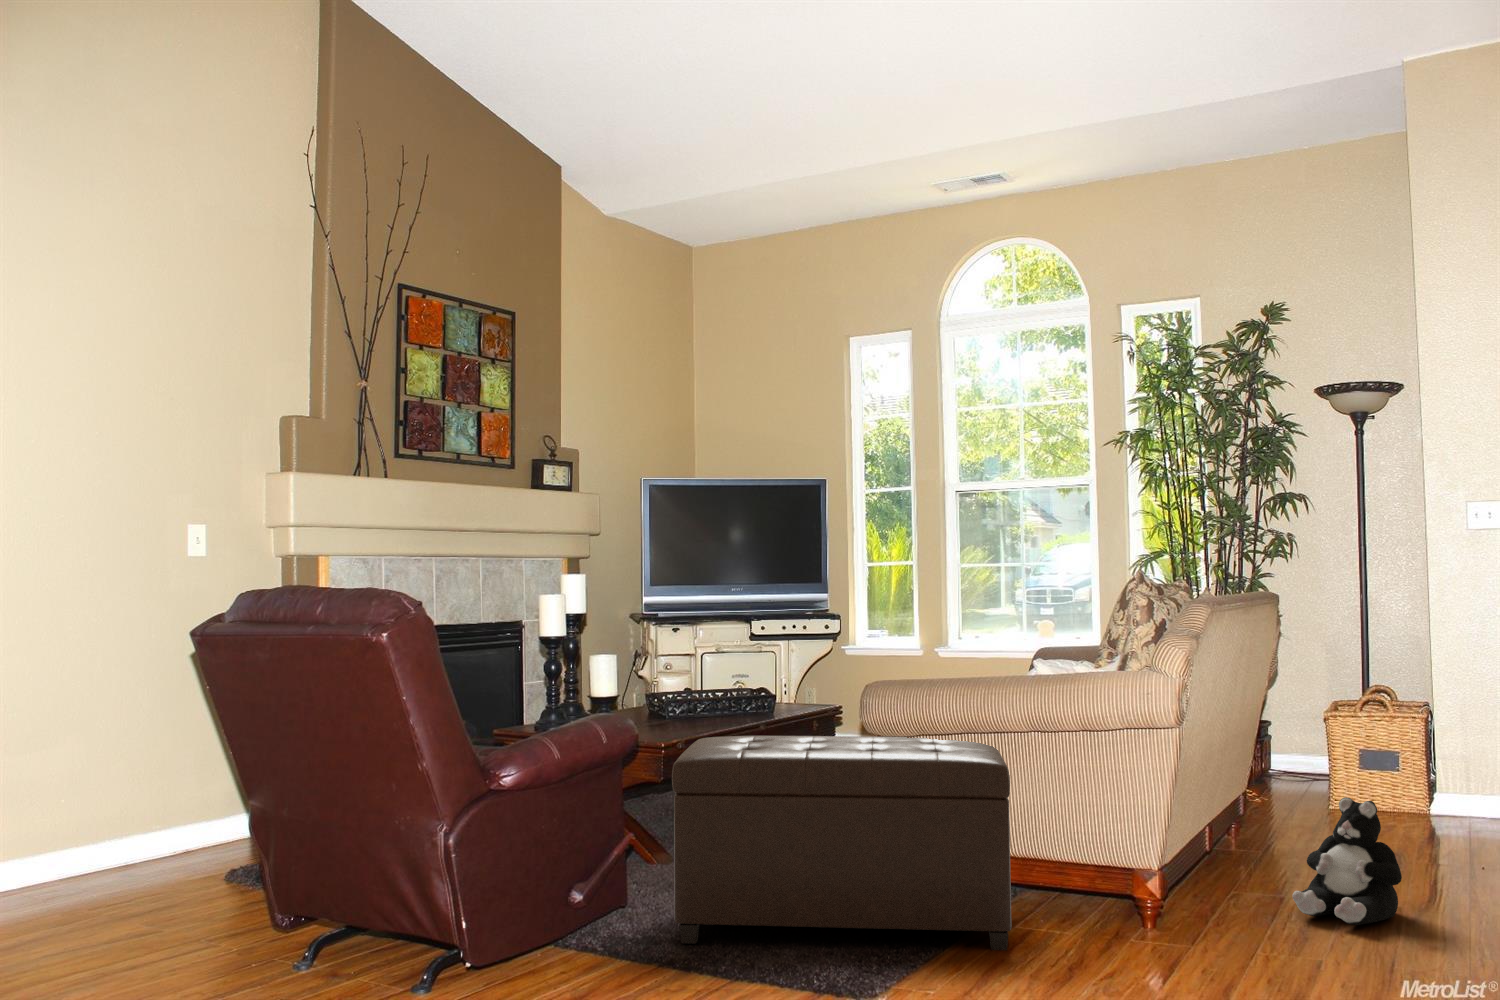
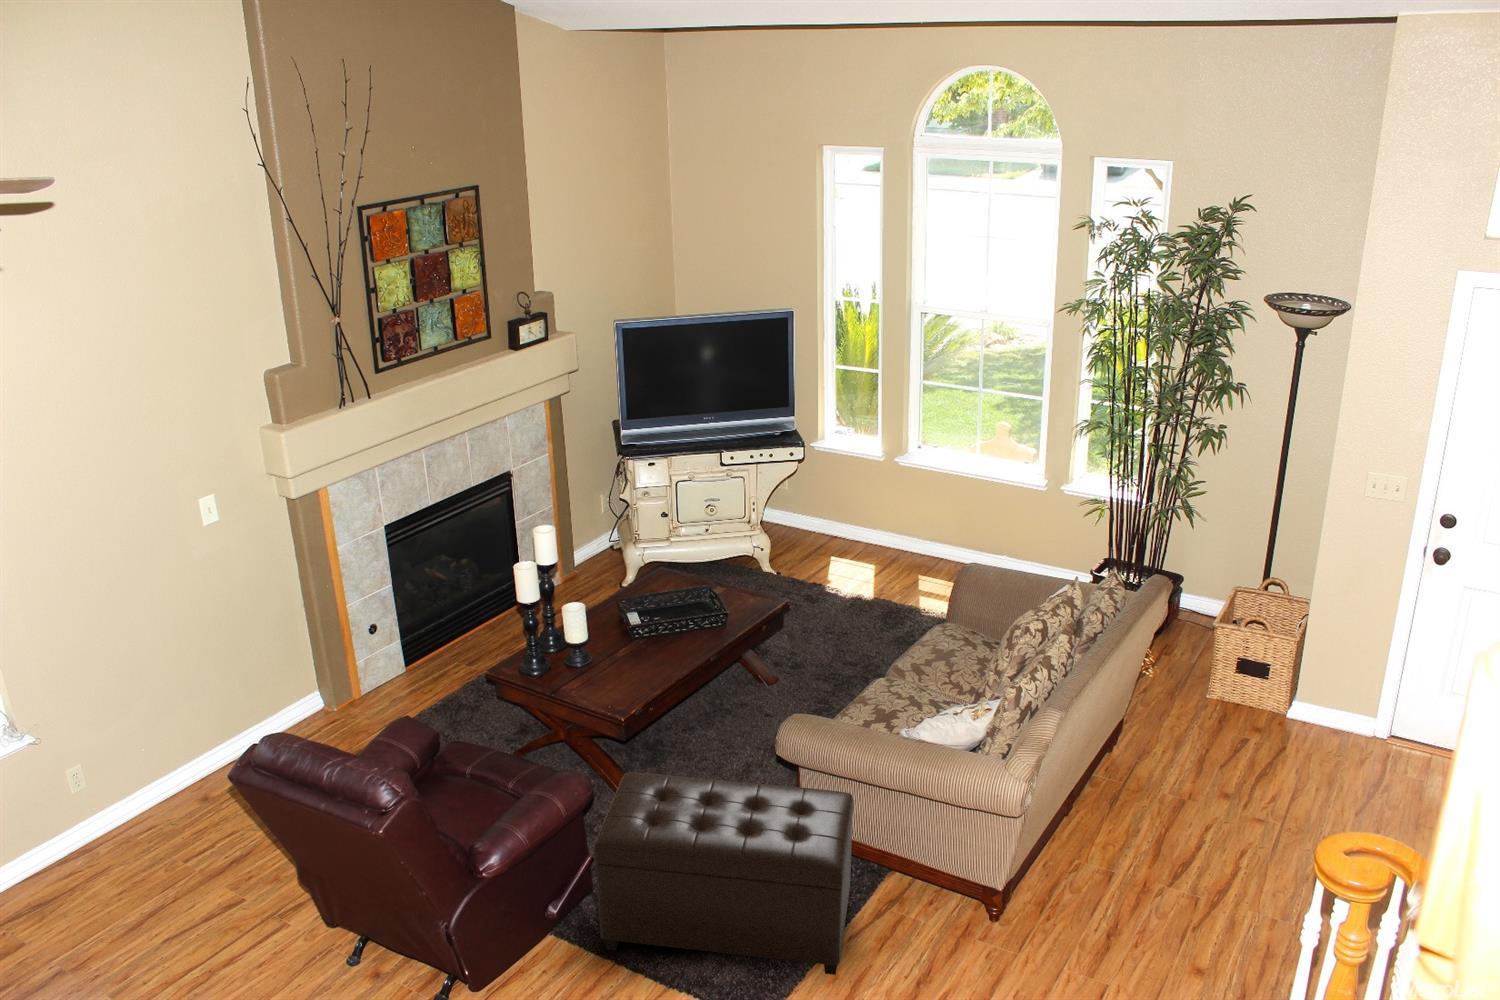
plush toy: present [1292,797,1402,925] -> none [1063,852,1144,955]

